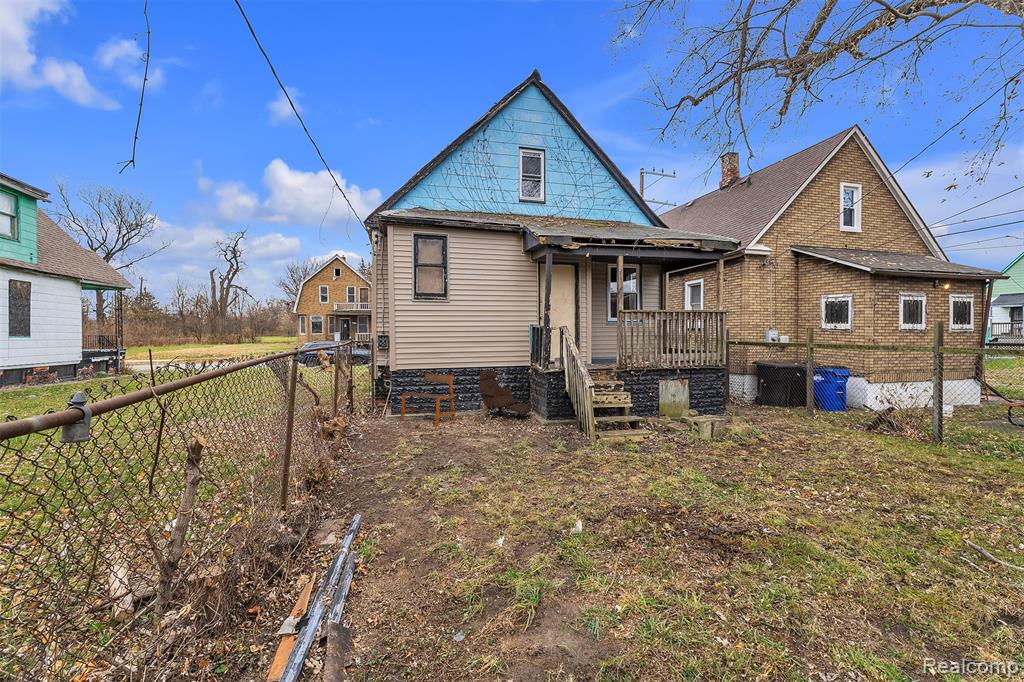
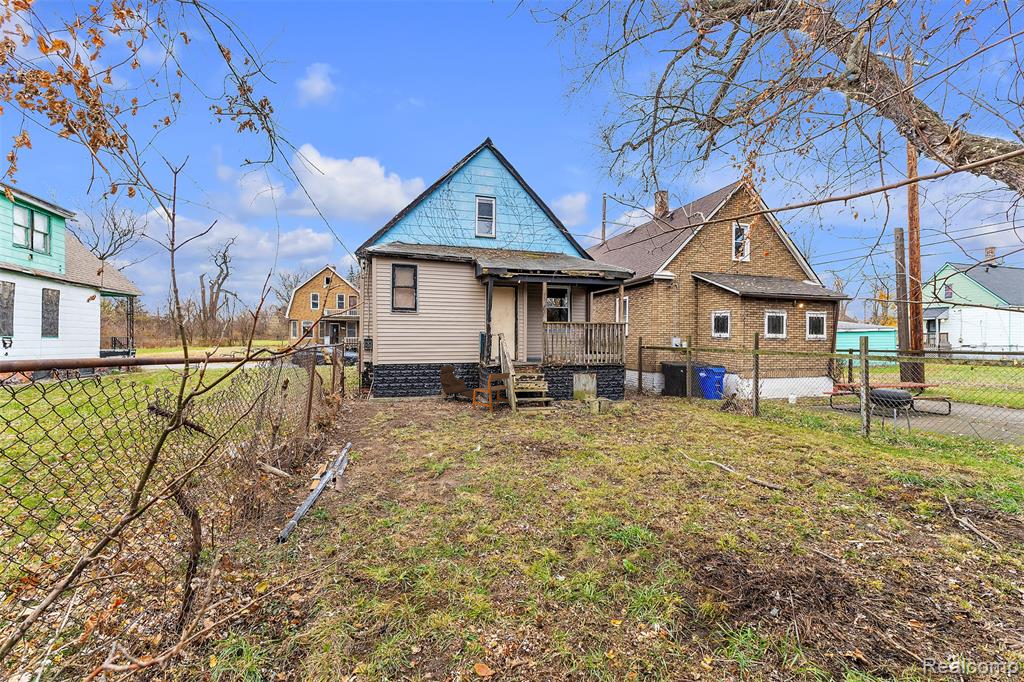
bench: present [401,373,455,426] -> present [472,373,511,412]

